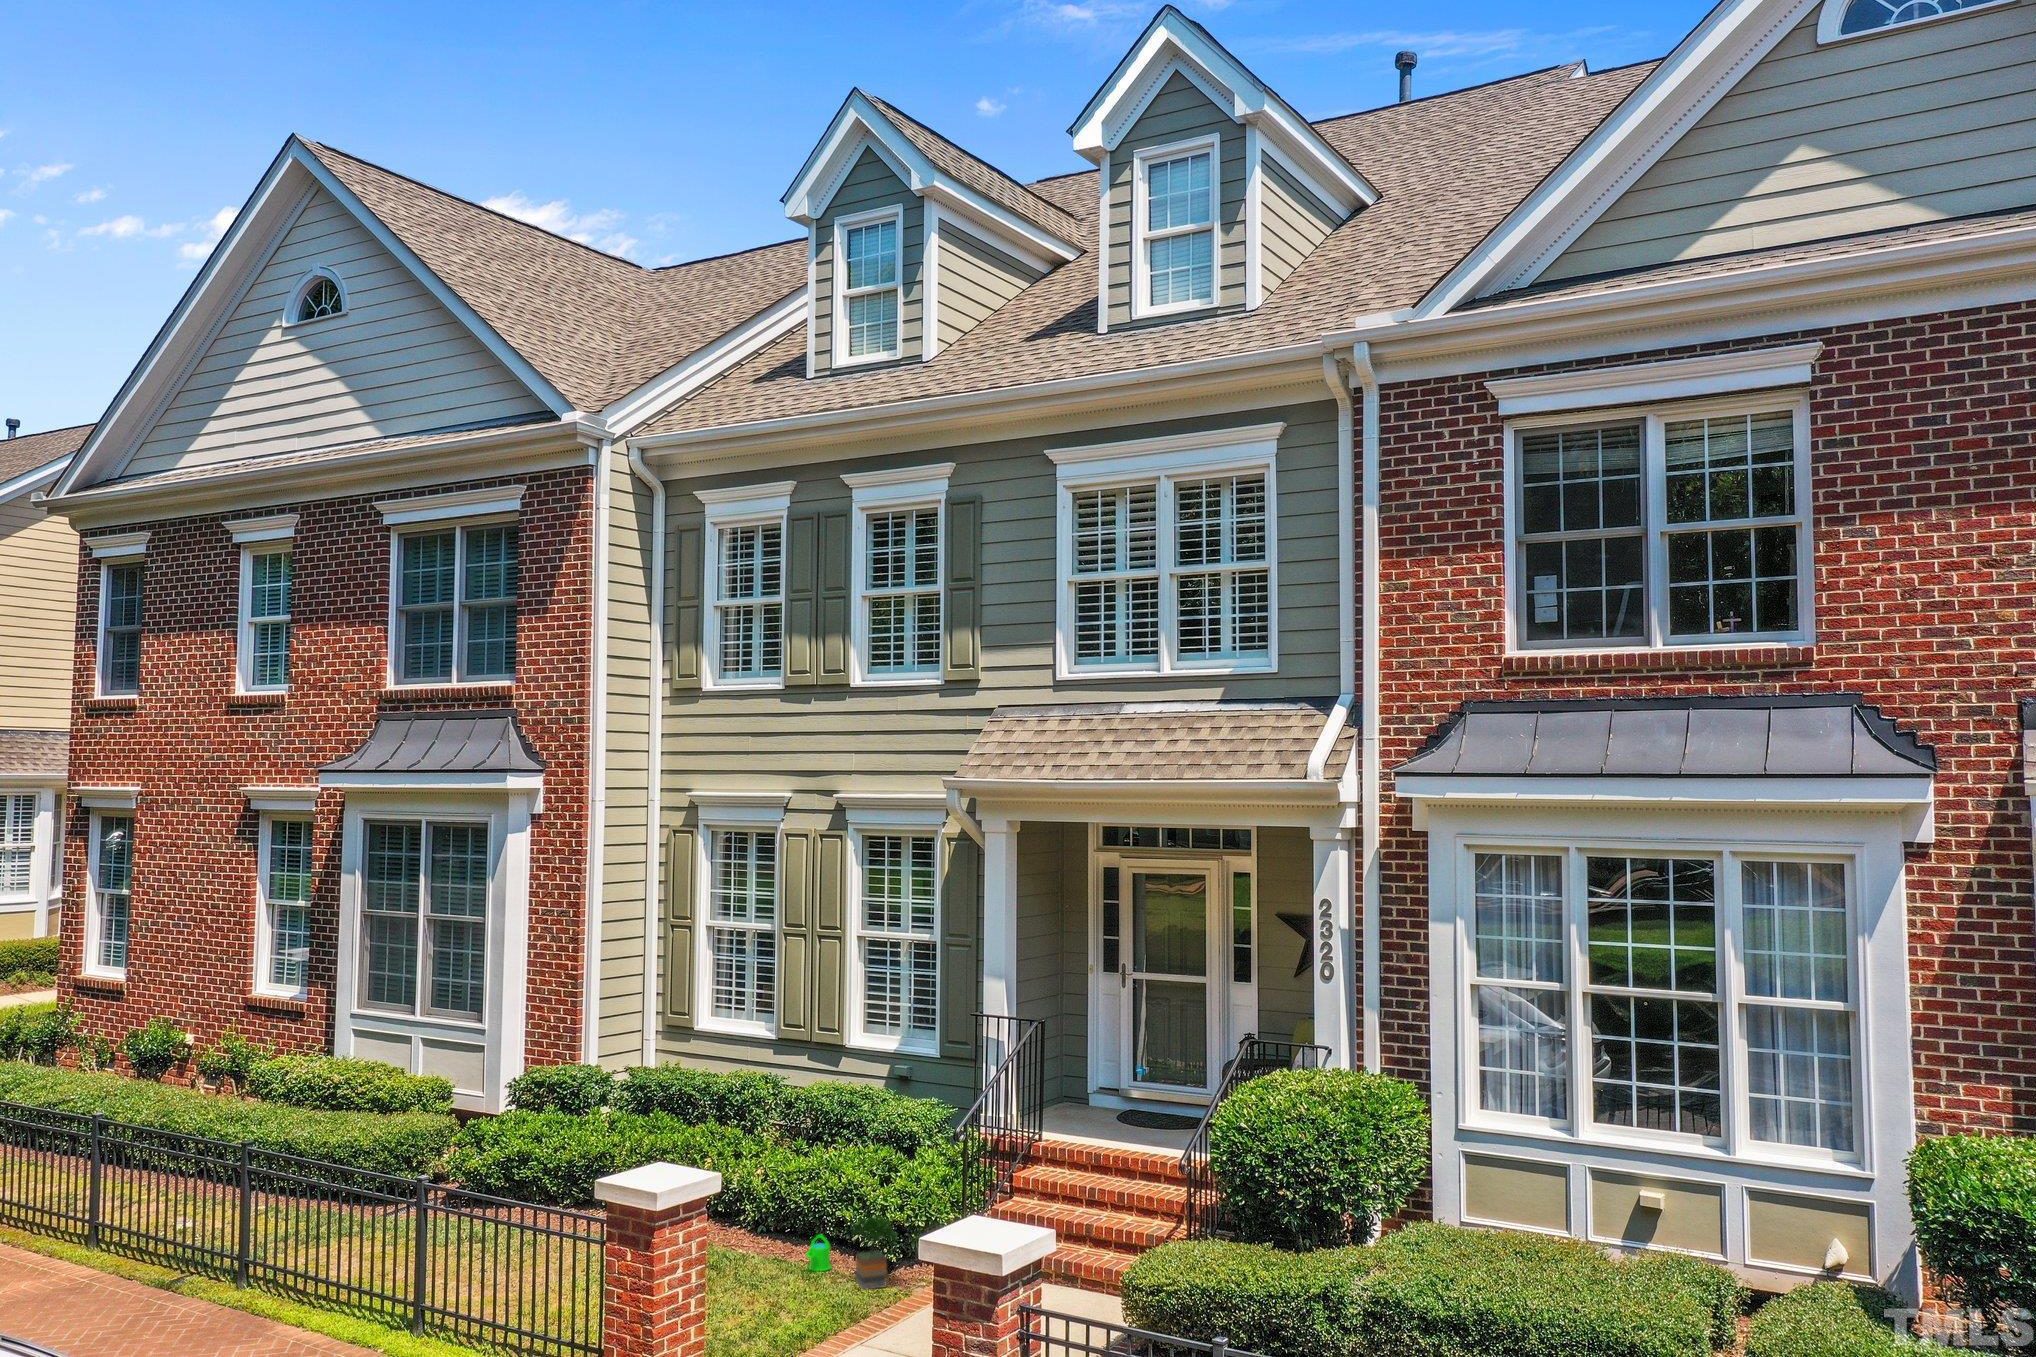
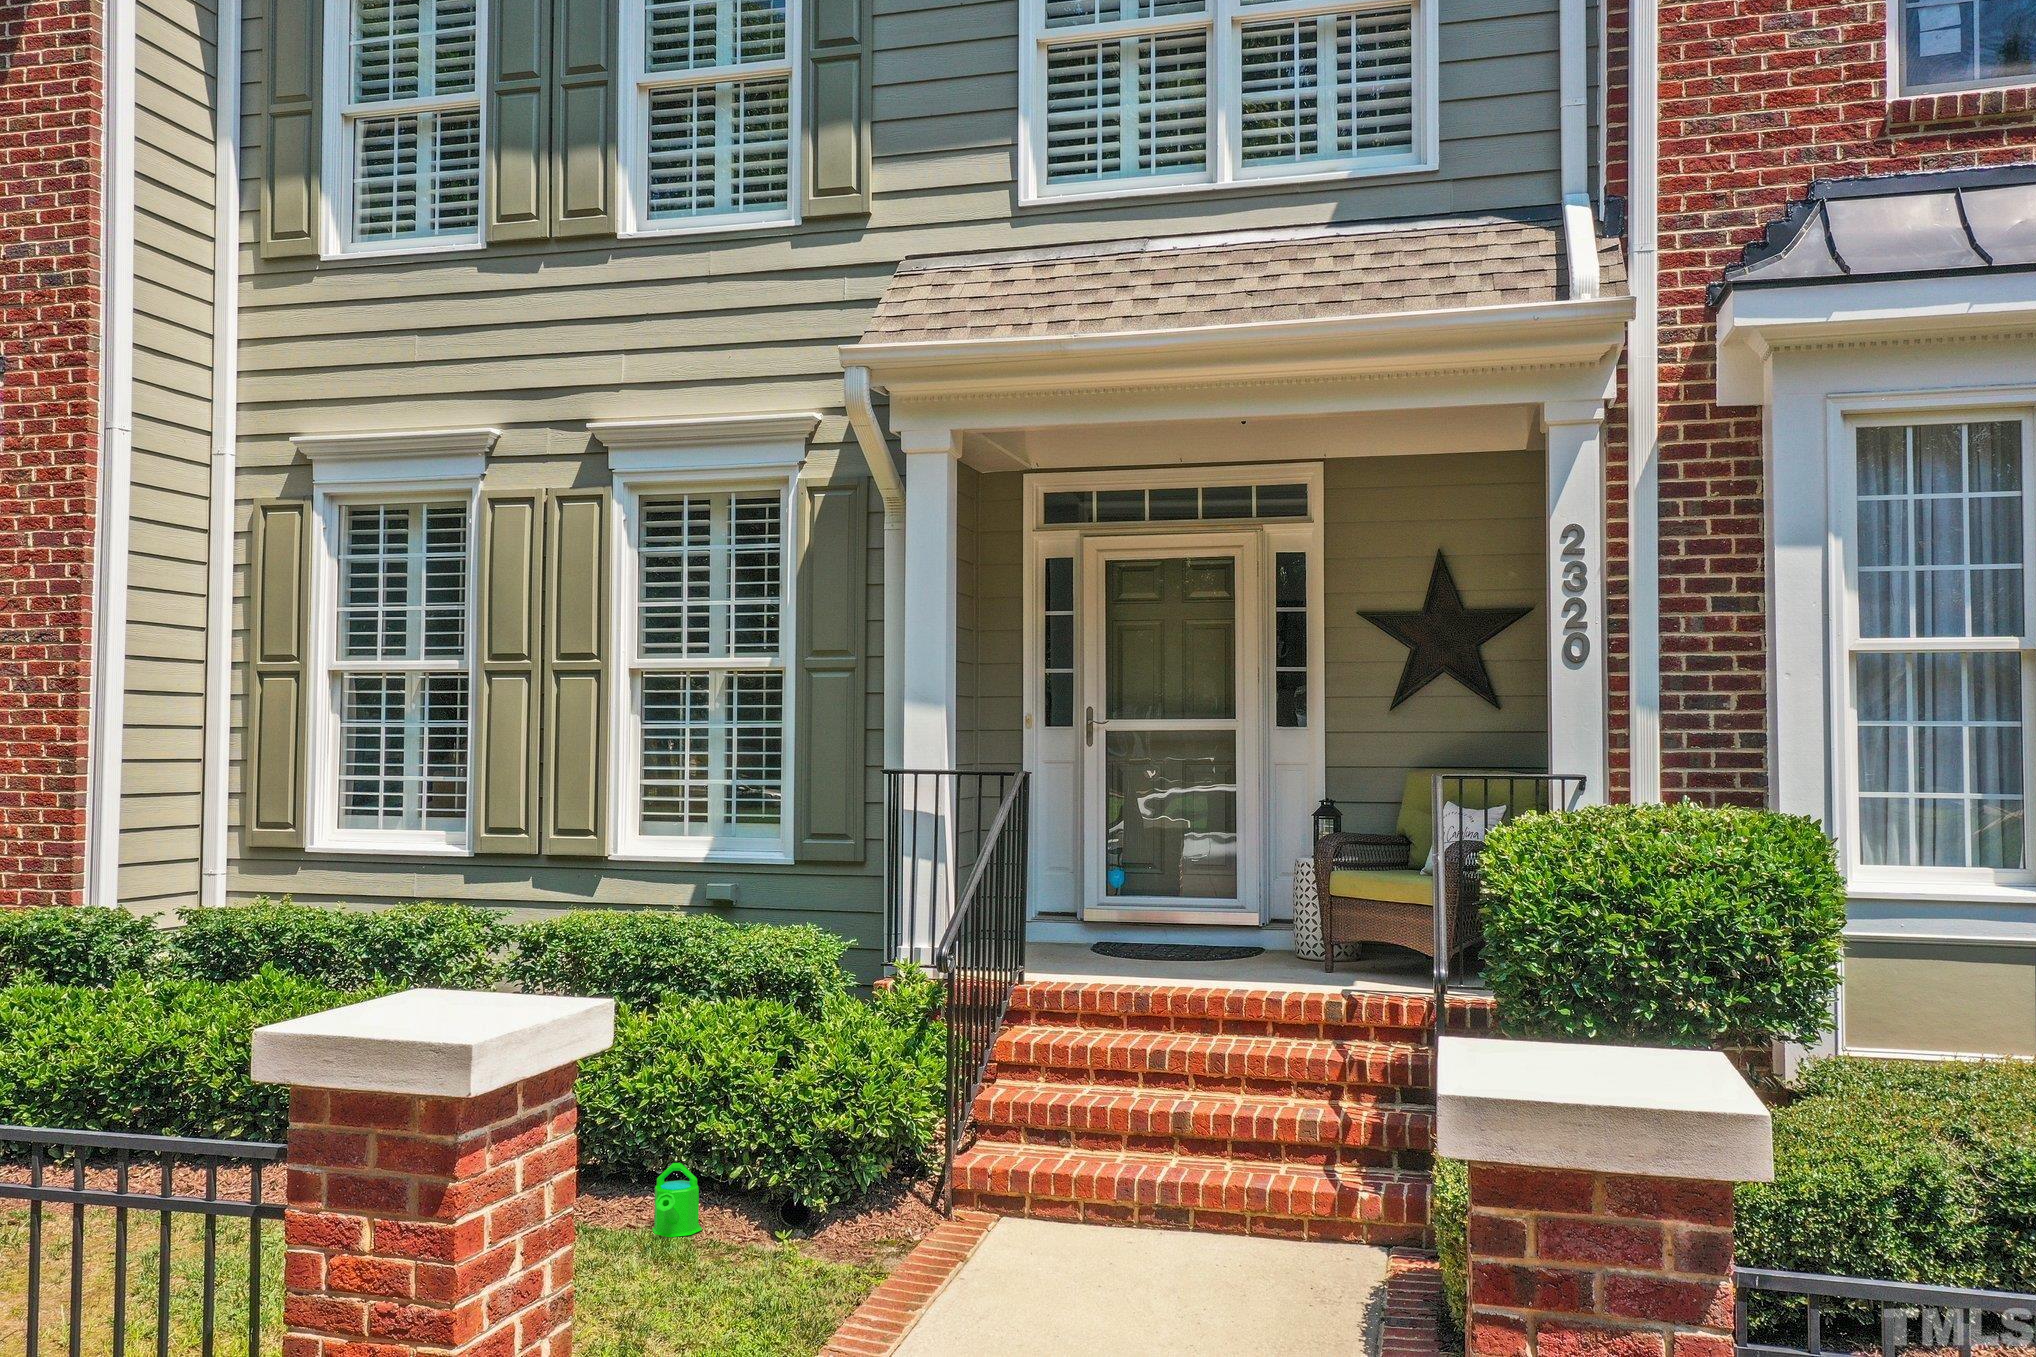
potted tree: present [851,1216,897,1290] -> none [756,1113,861,1265]

